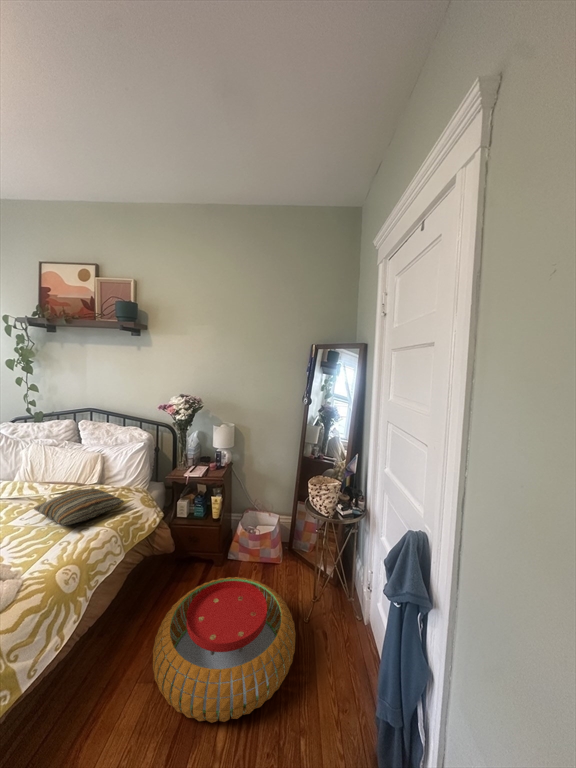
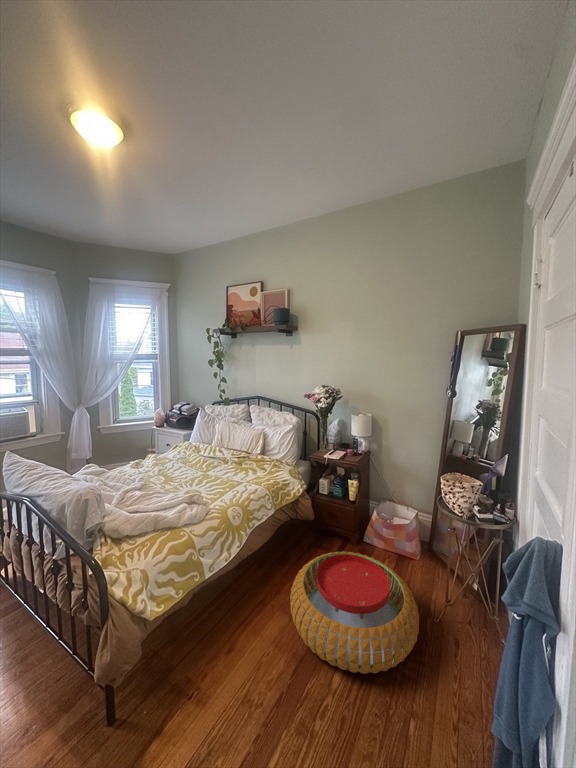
pillow: present [34,488,124,525] -> none [220,456,276,479]

